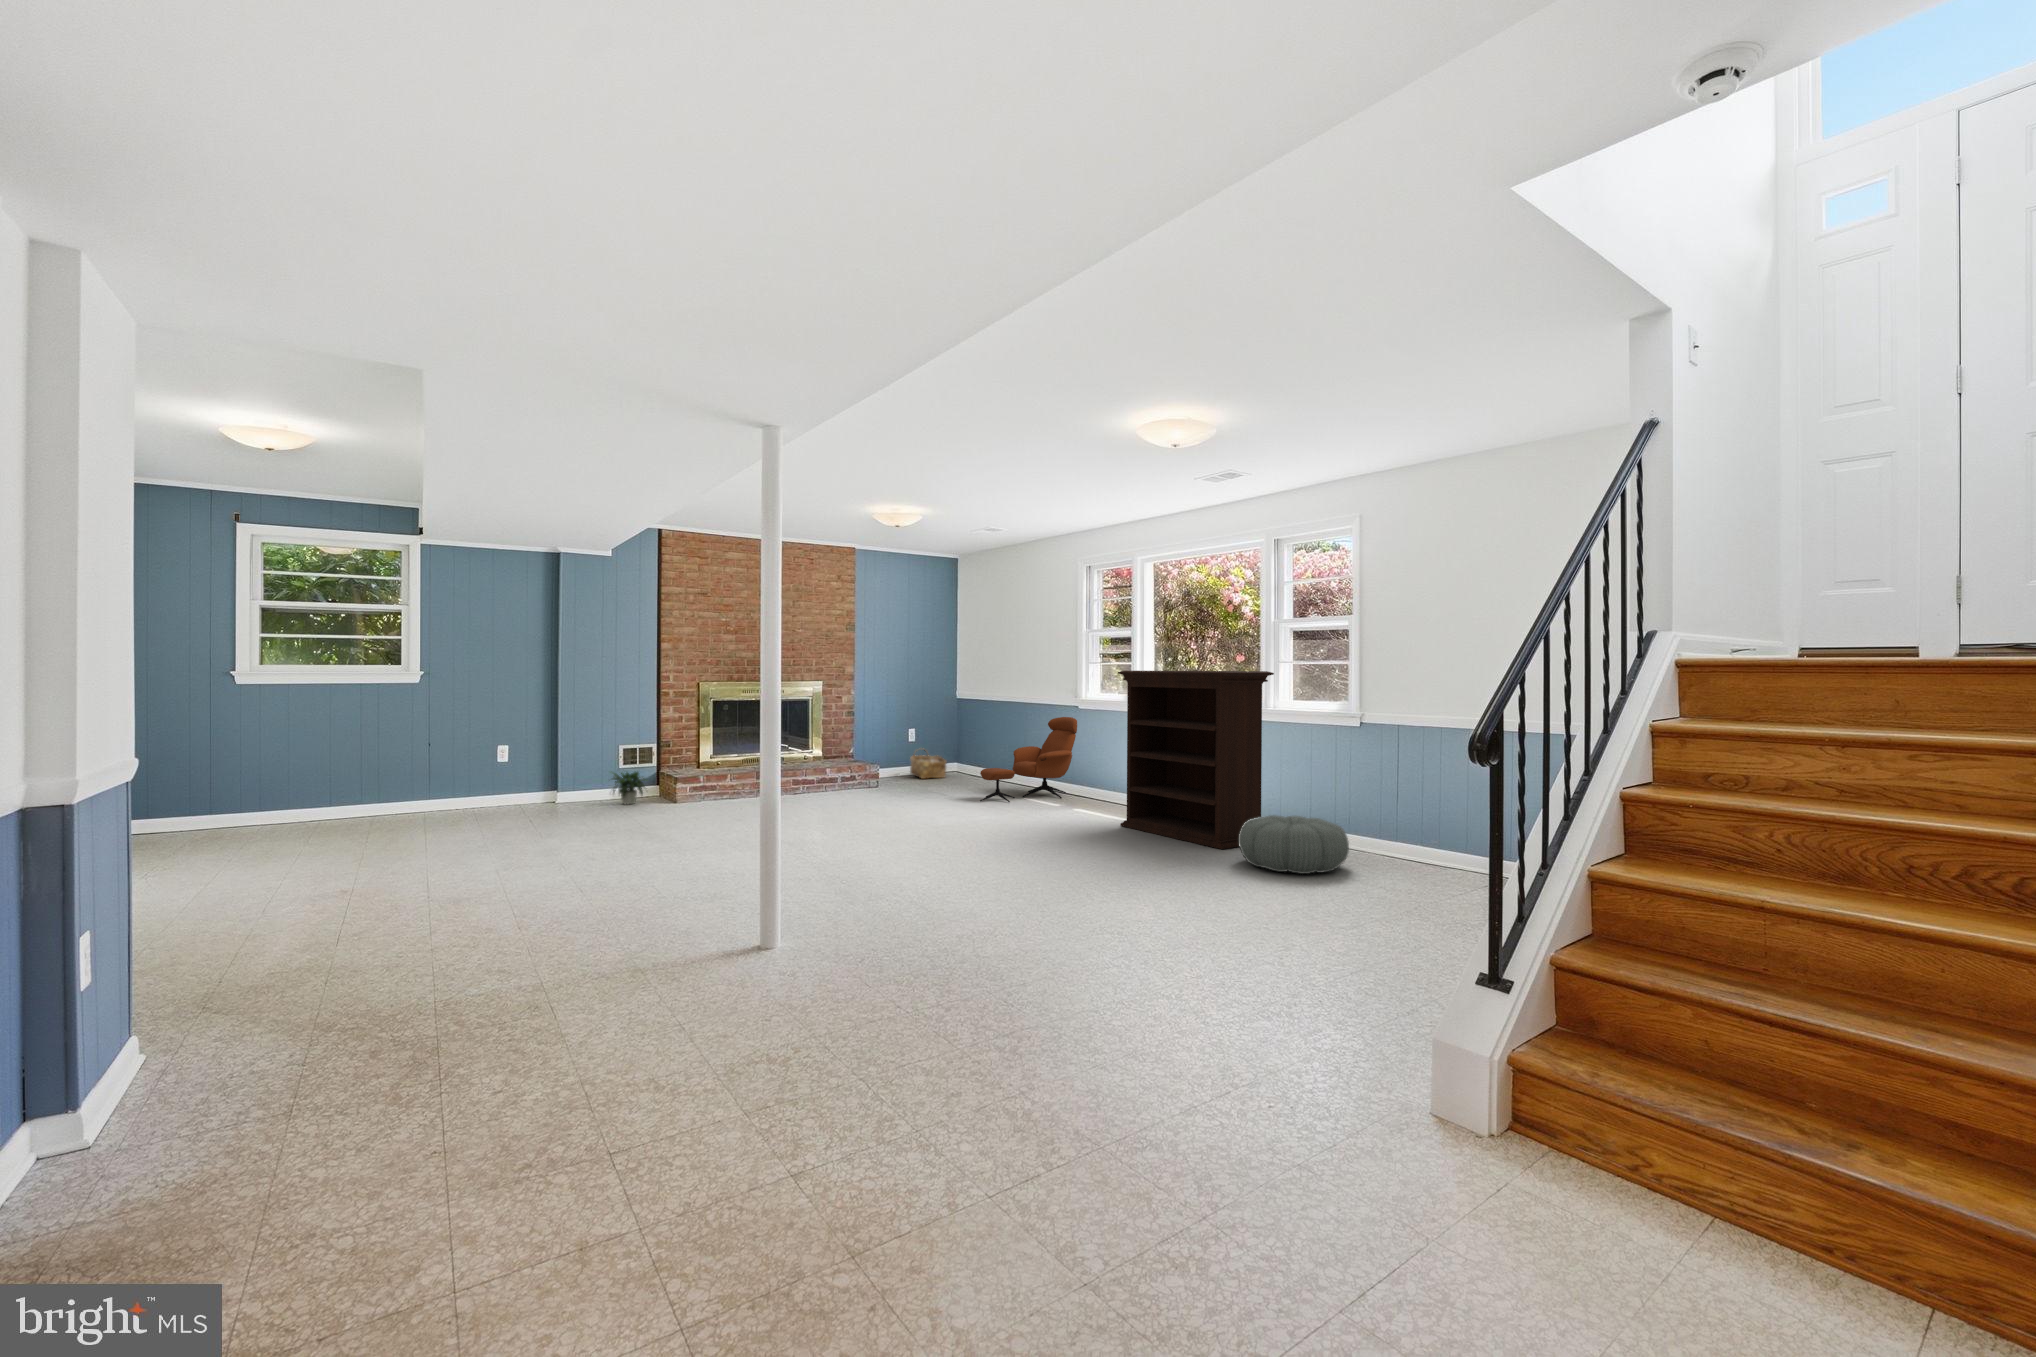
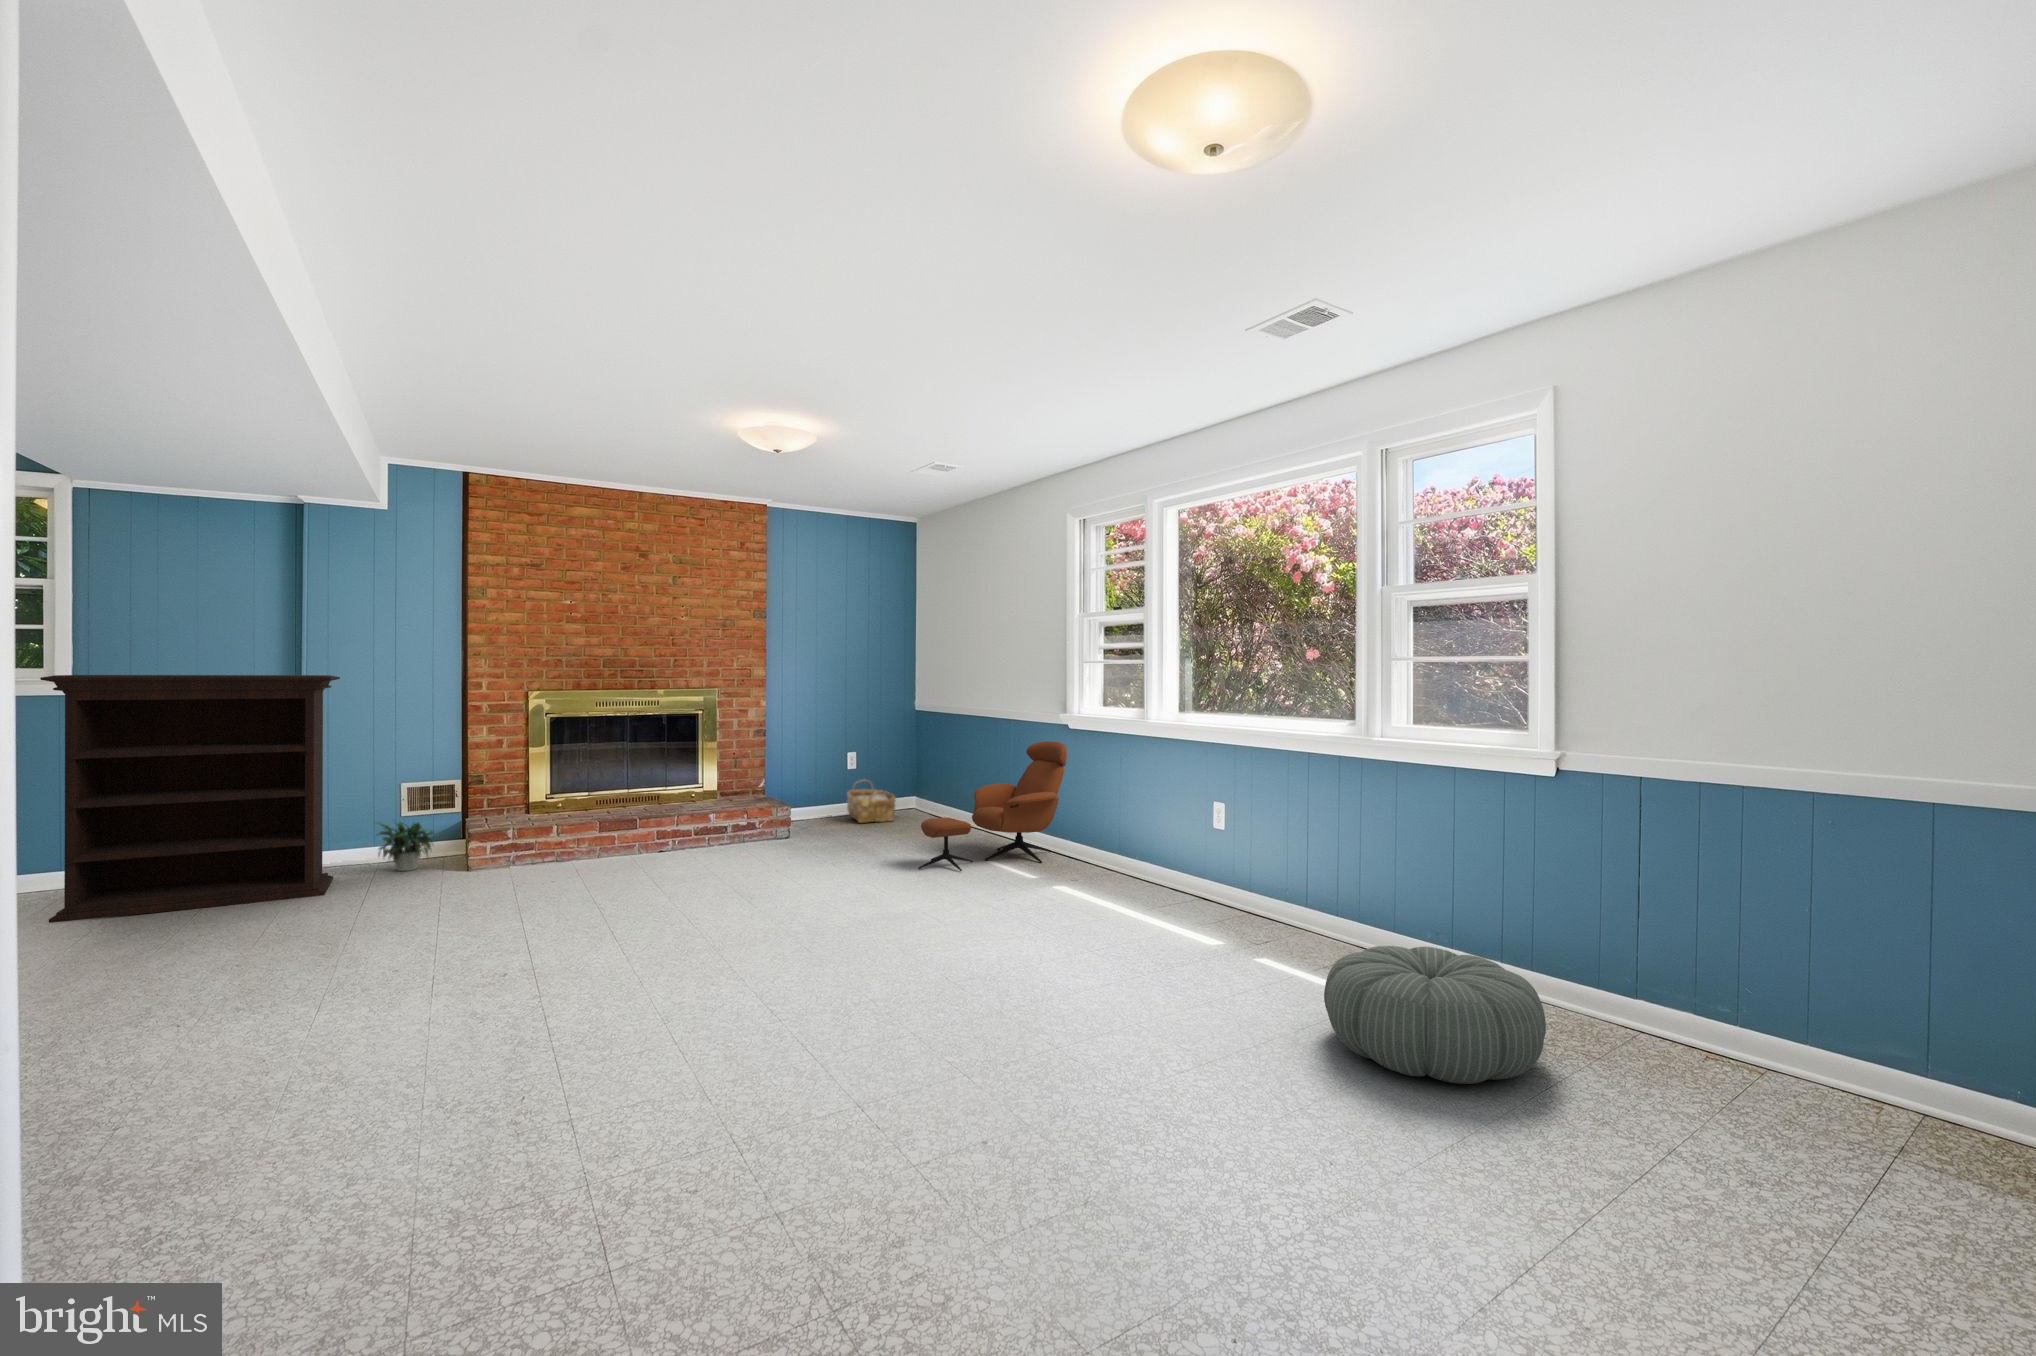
bookshelf: present [1118,671,1274,849] -> present [40,675,340,923]

